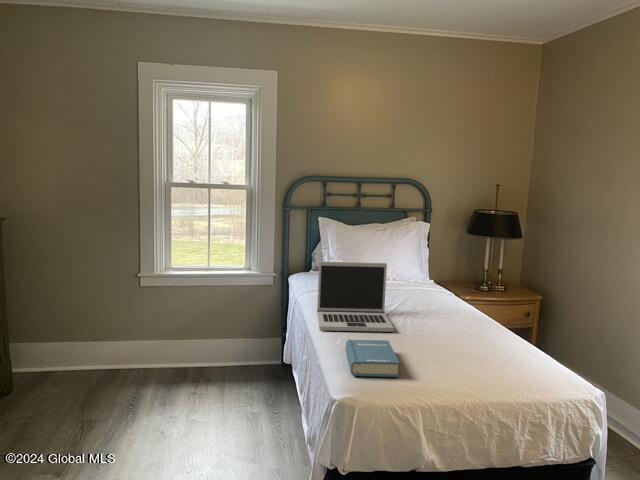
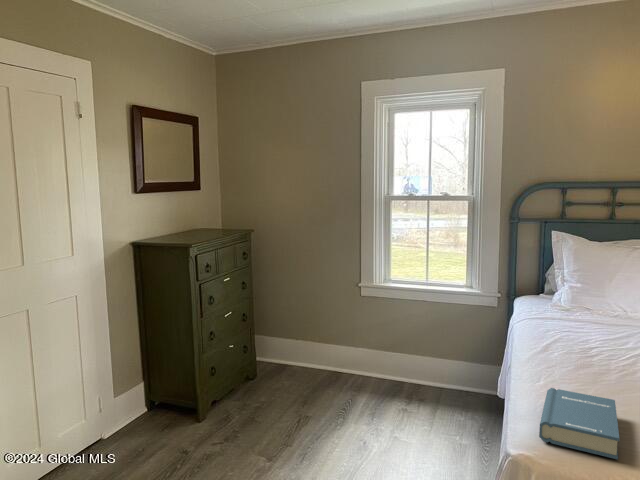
laptop: present [317,261,394,332] -> none [521,282,635,388]

